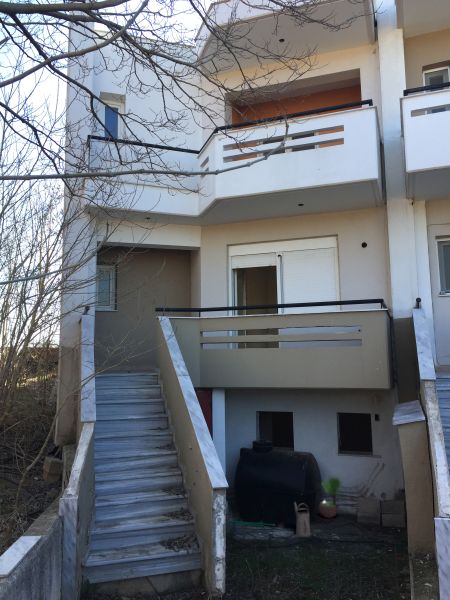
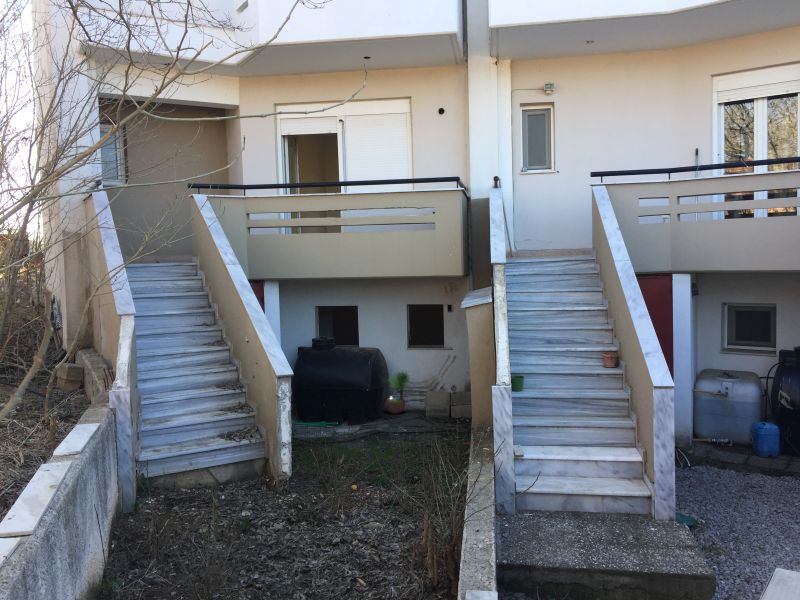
watering can: present [294,502,311,537] -> none [359,397,376,431]

